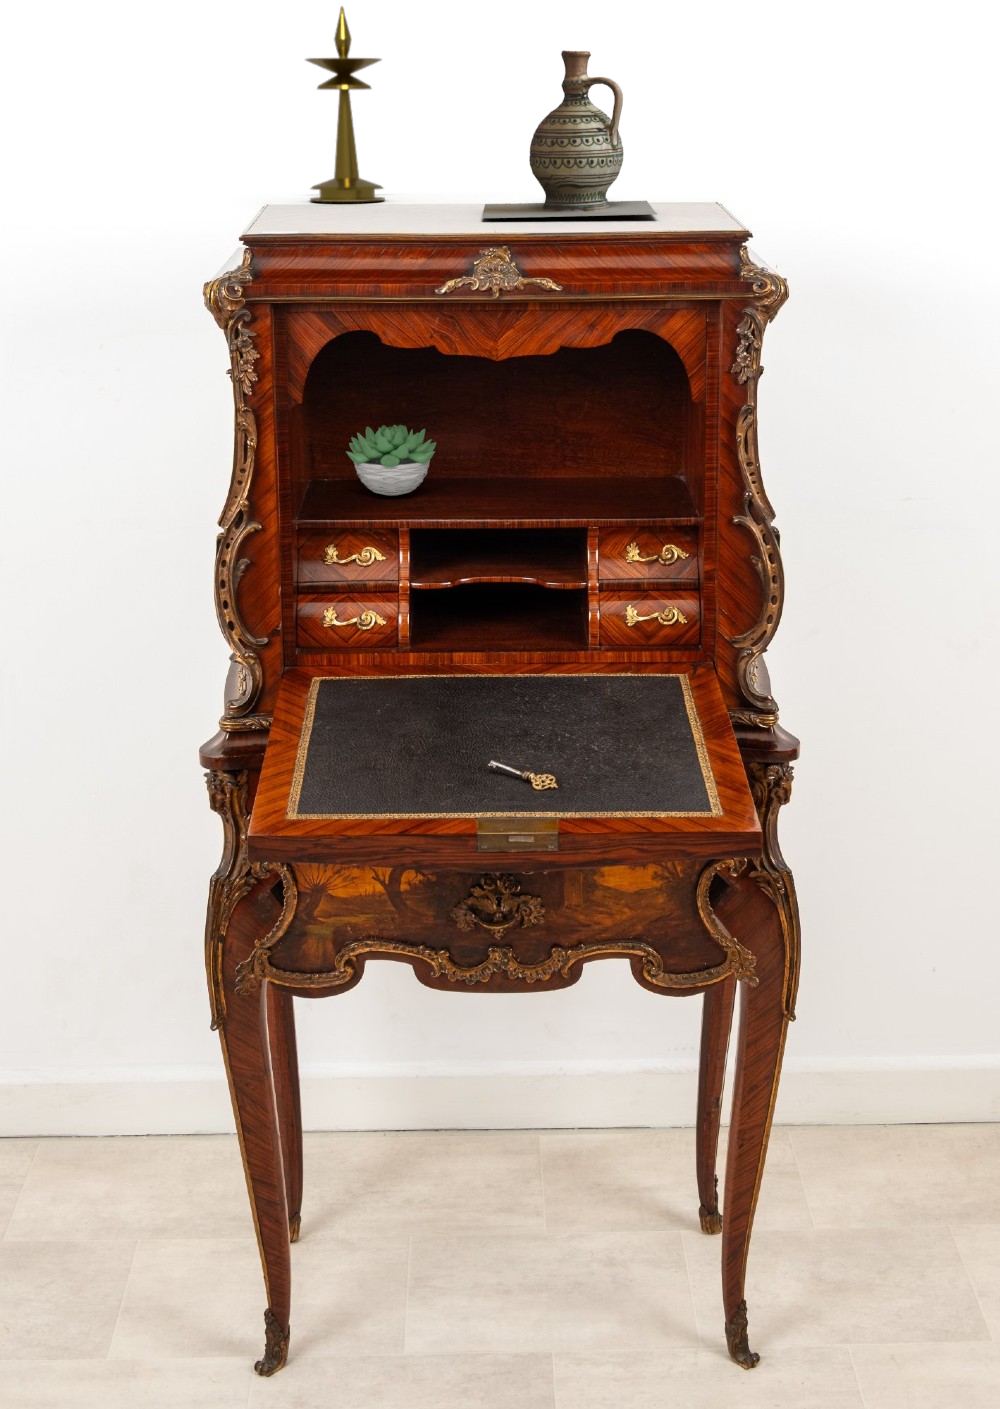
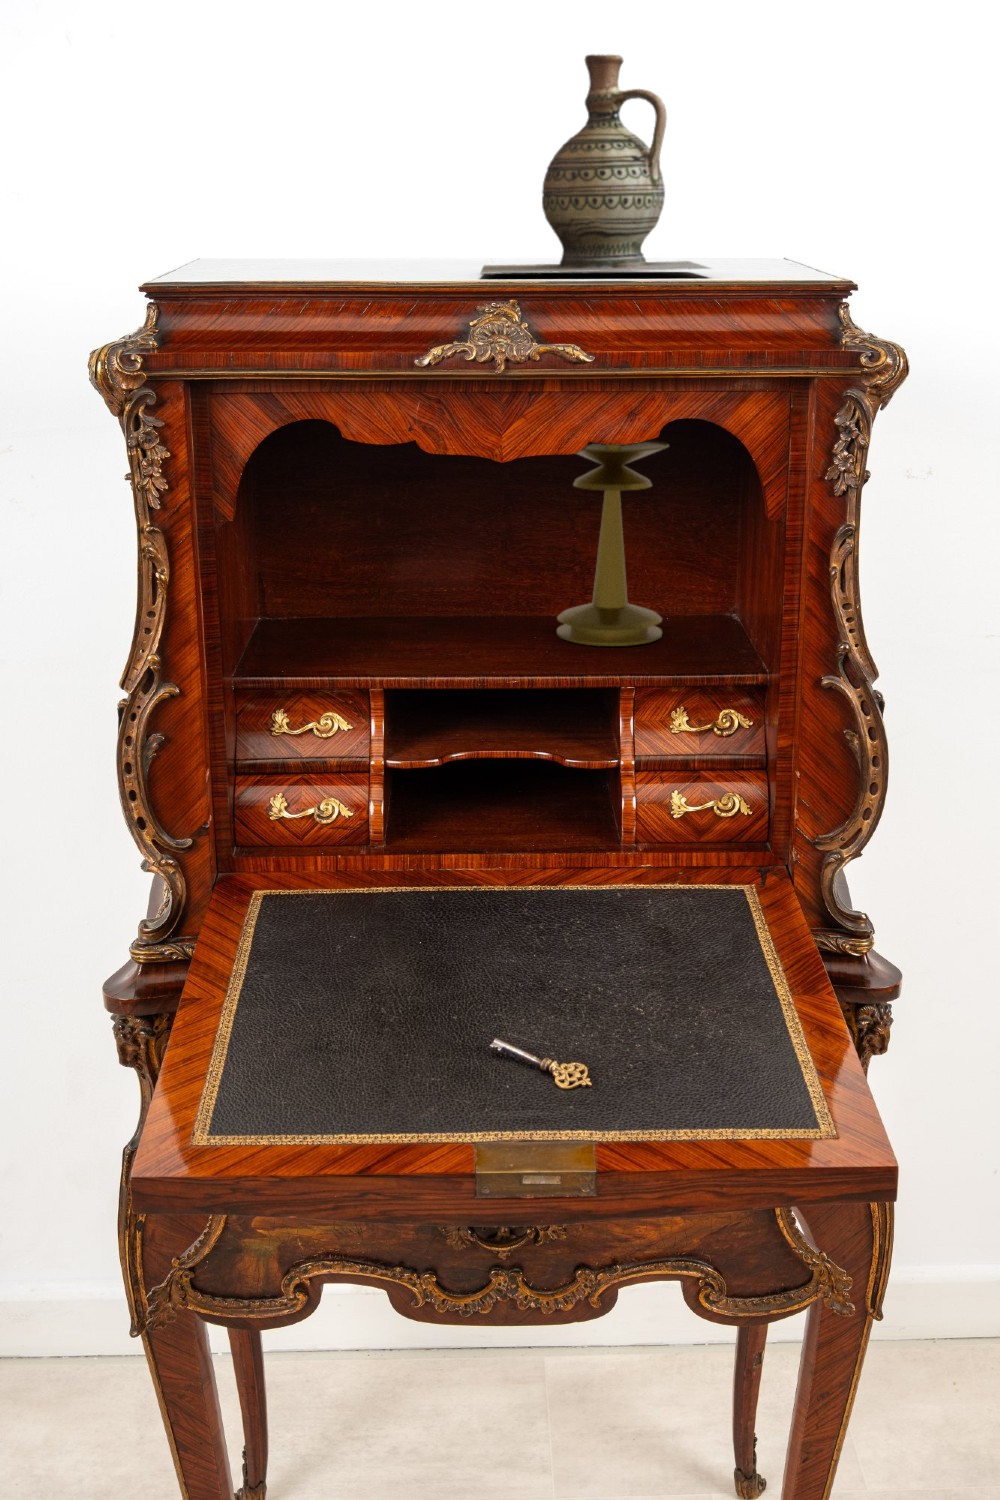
candlestick: present [305,6,385,202] -> present [557,440,669,646]
succulent plant: present [346,425,436,496] -> none [301,546,421,638]

